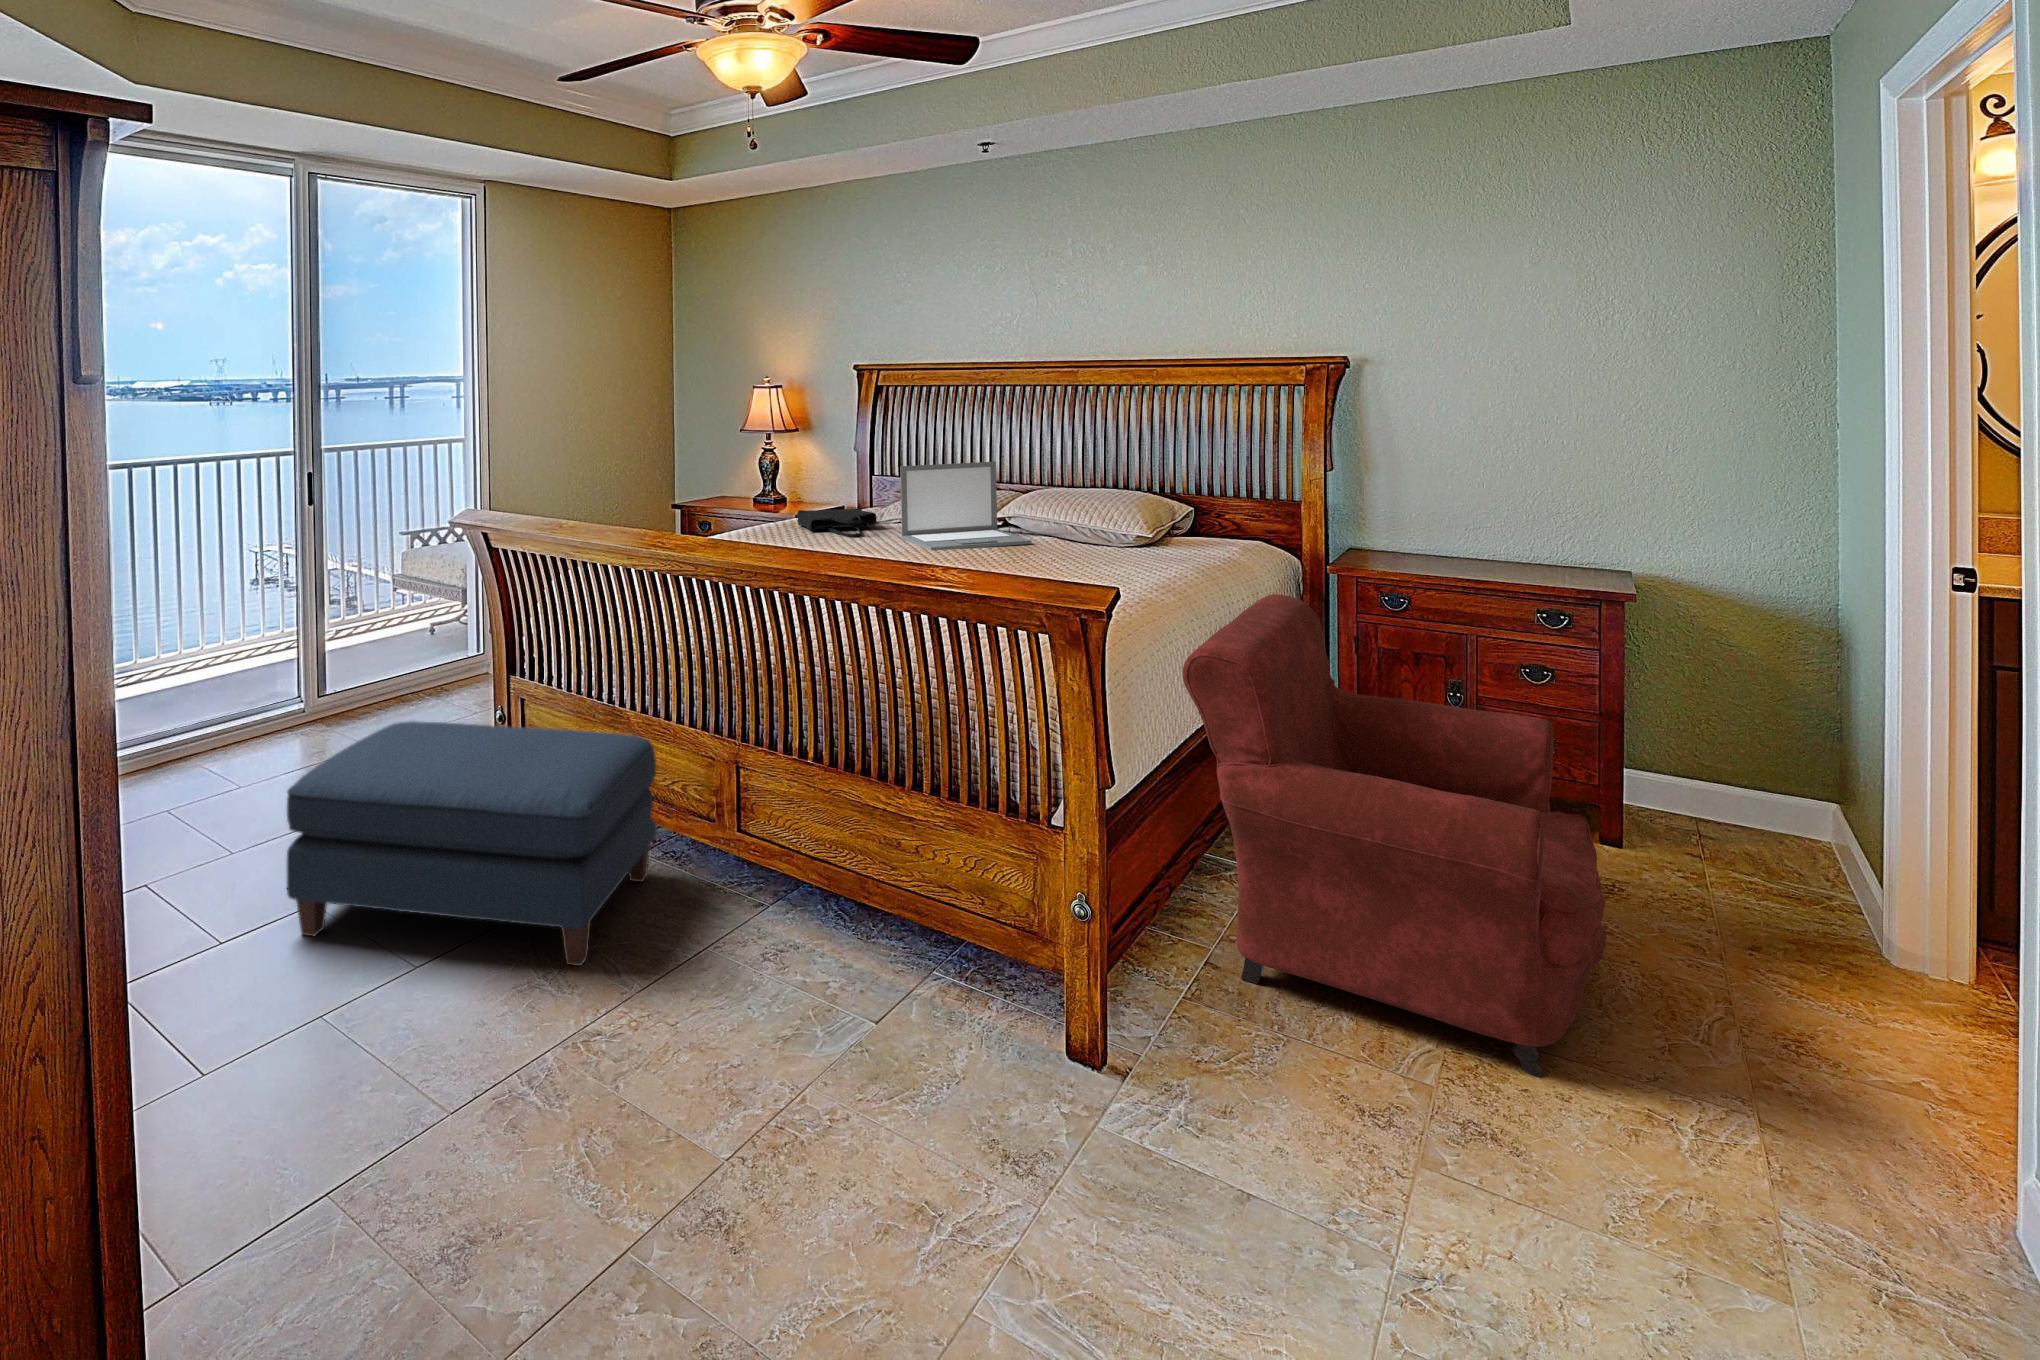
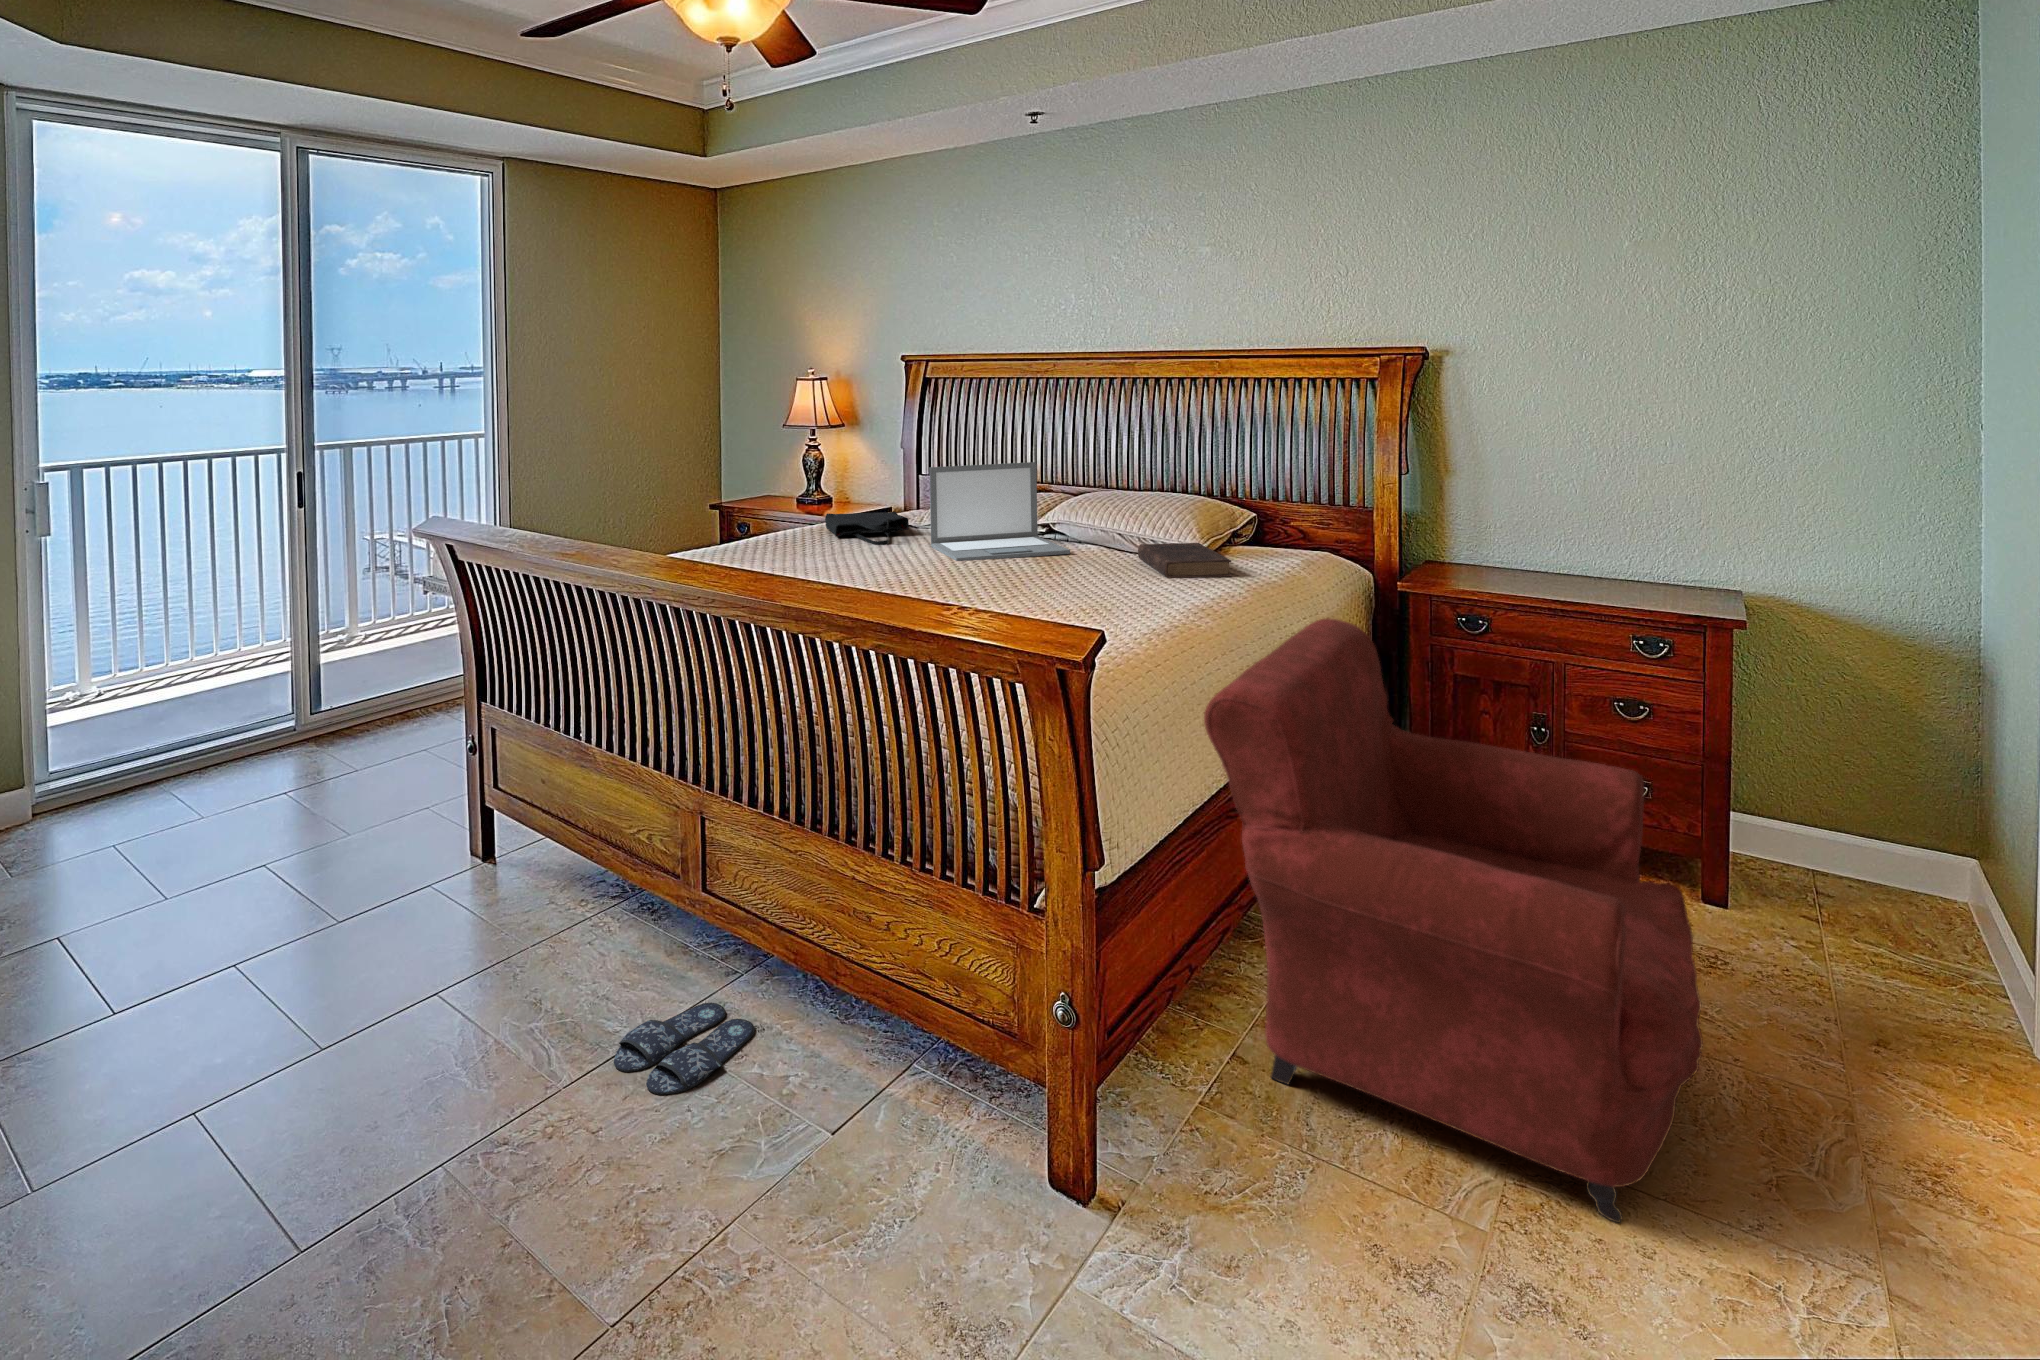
book: none [1095,533,1184,563] -> present [1138,543,1232,578]
ottoman: present [287,721,657,966] -> none [188,754,627,1050]
slippers: none [675,929,791,997] -> present [614,1002,755,1095]

